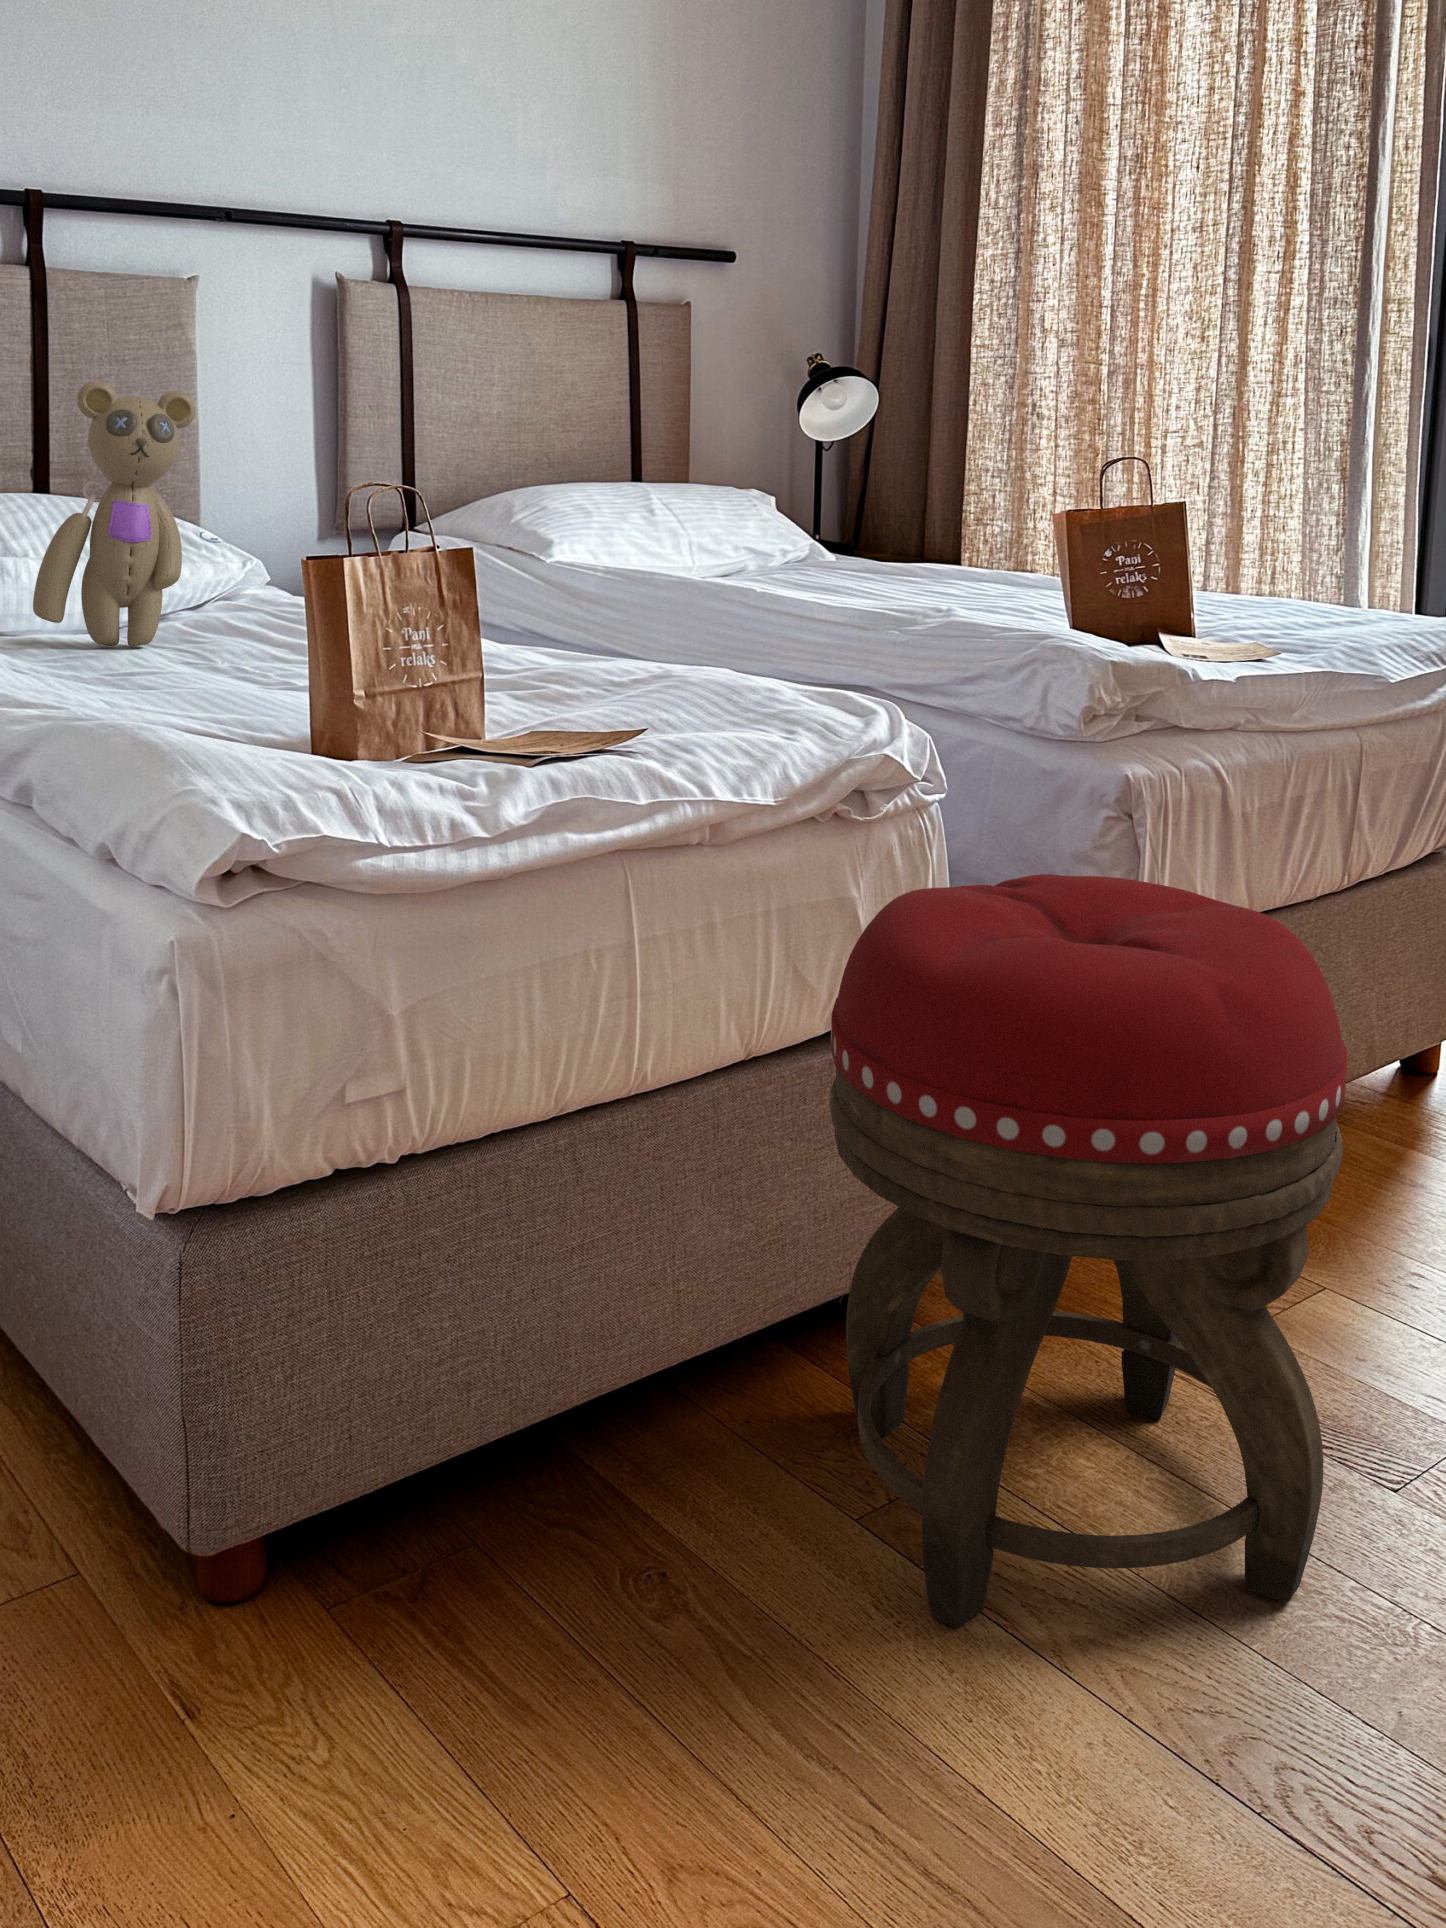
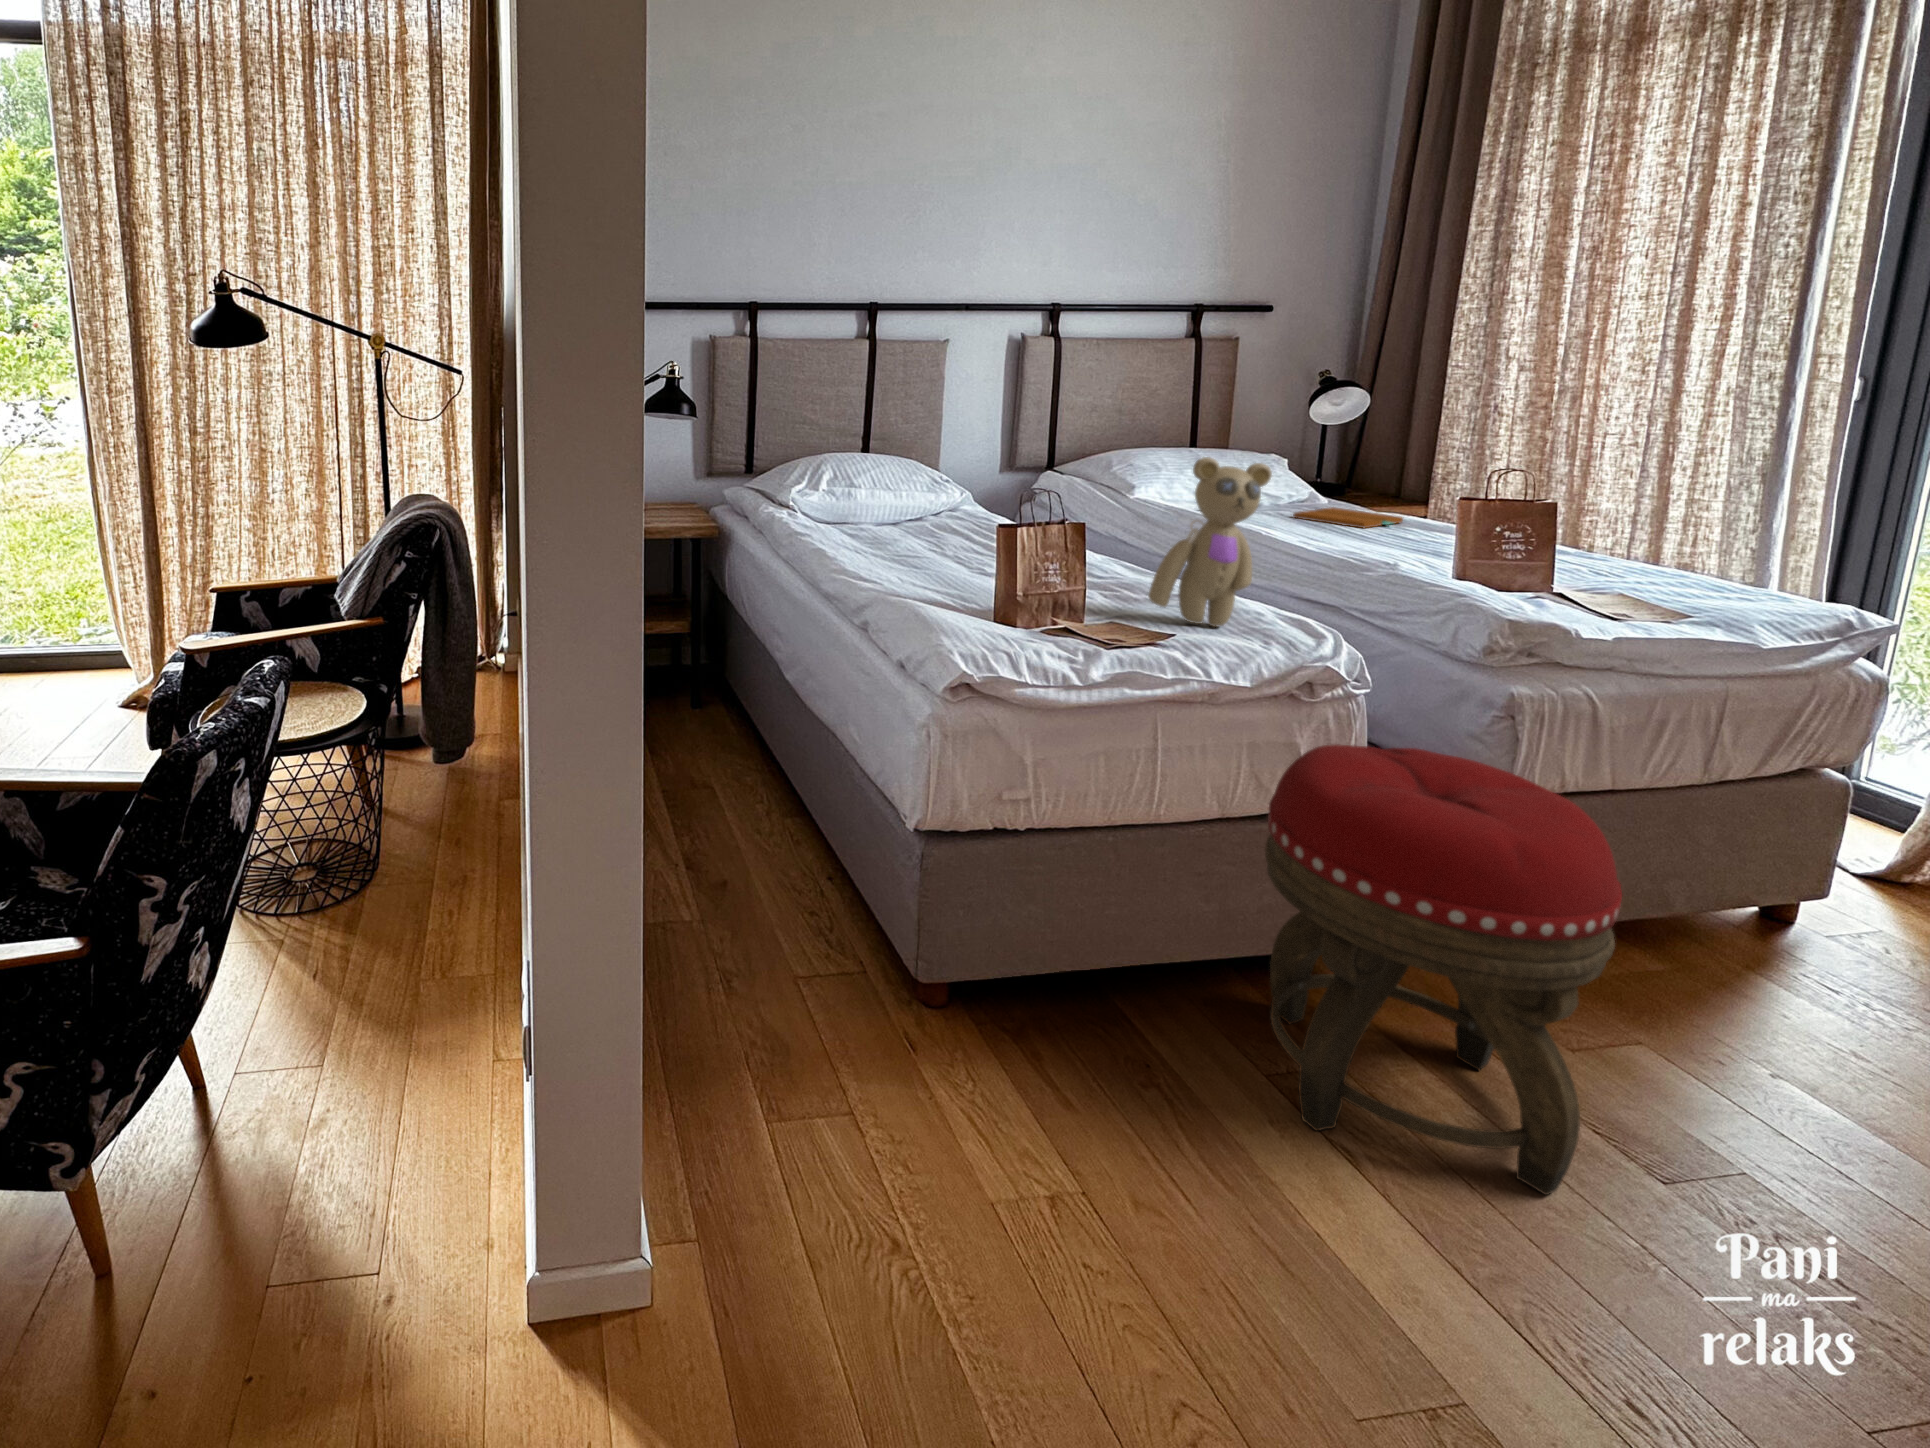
teddy bear: present [33,381,195,647] -> present [1149,457,1272,626]
book: none [794,560,942,582] -> present [1293,507,1403,528]

